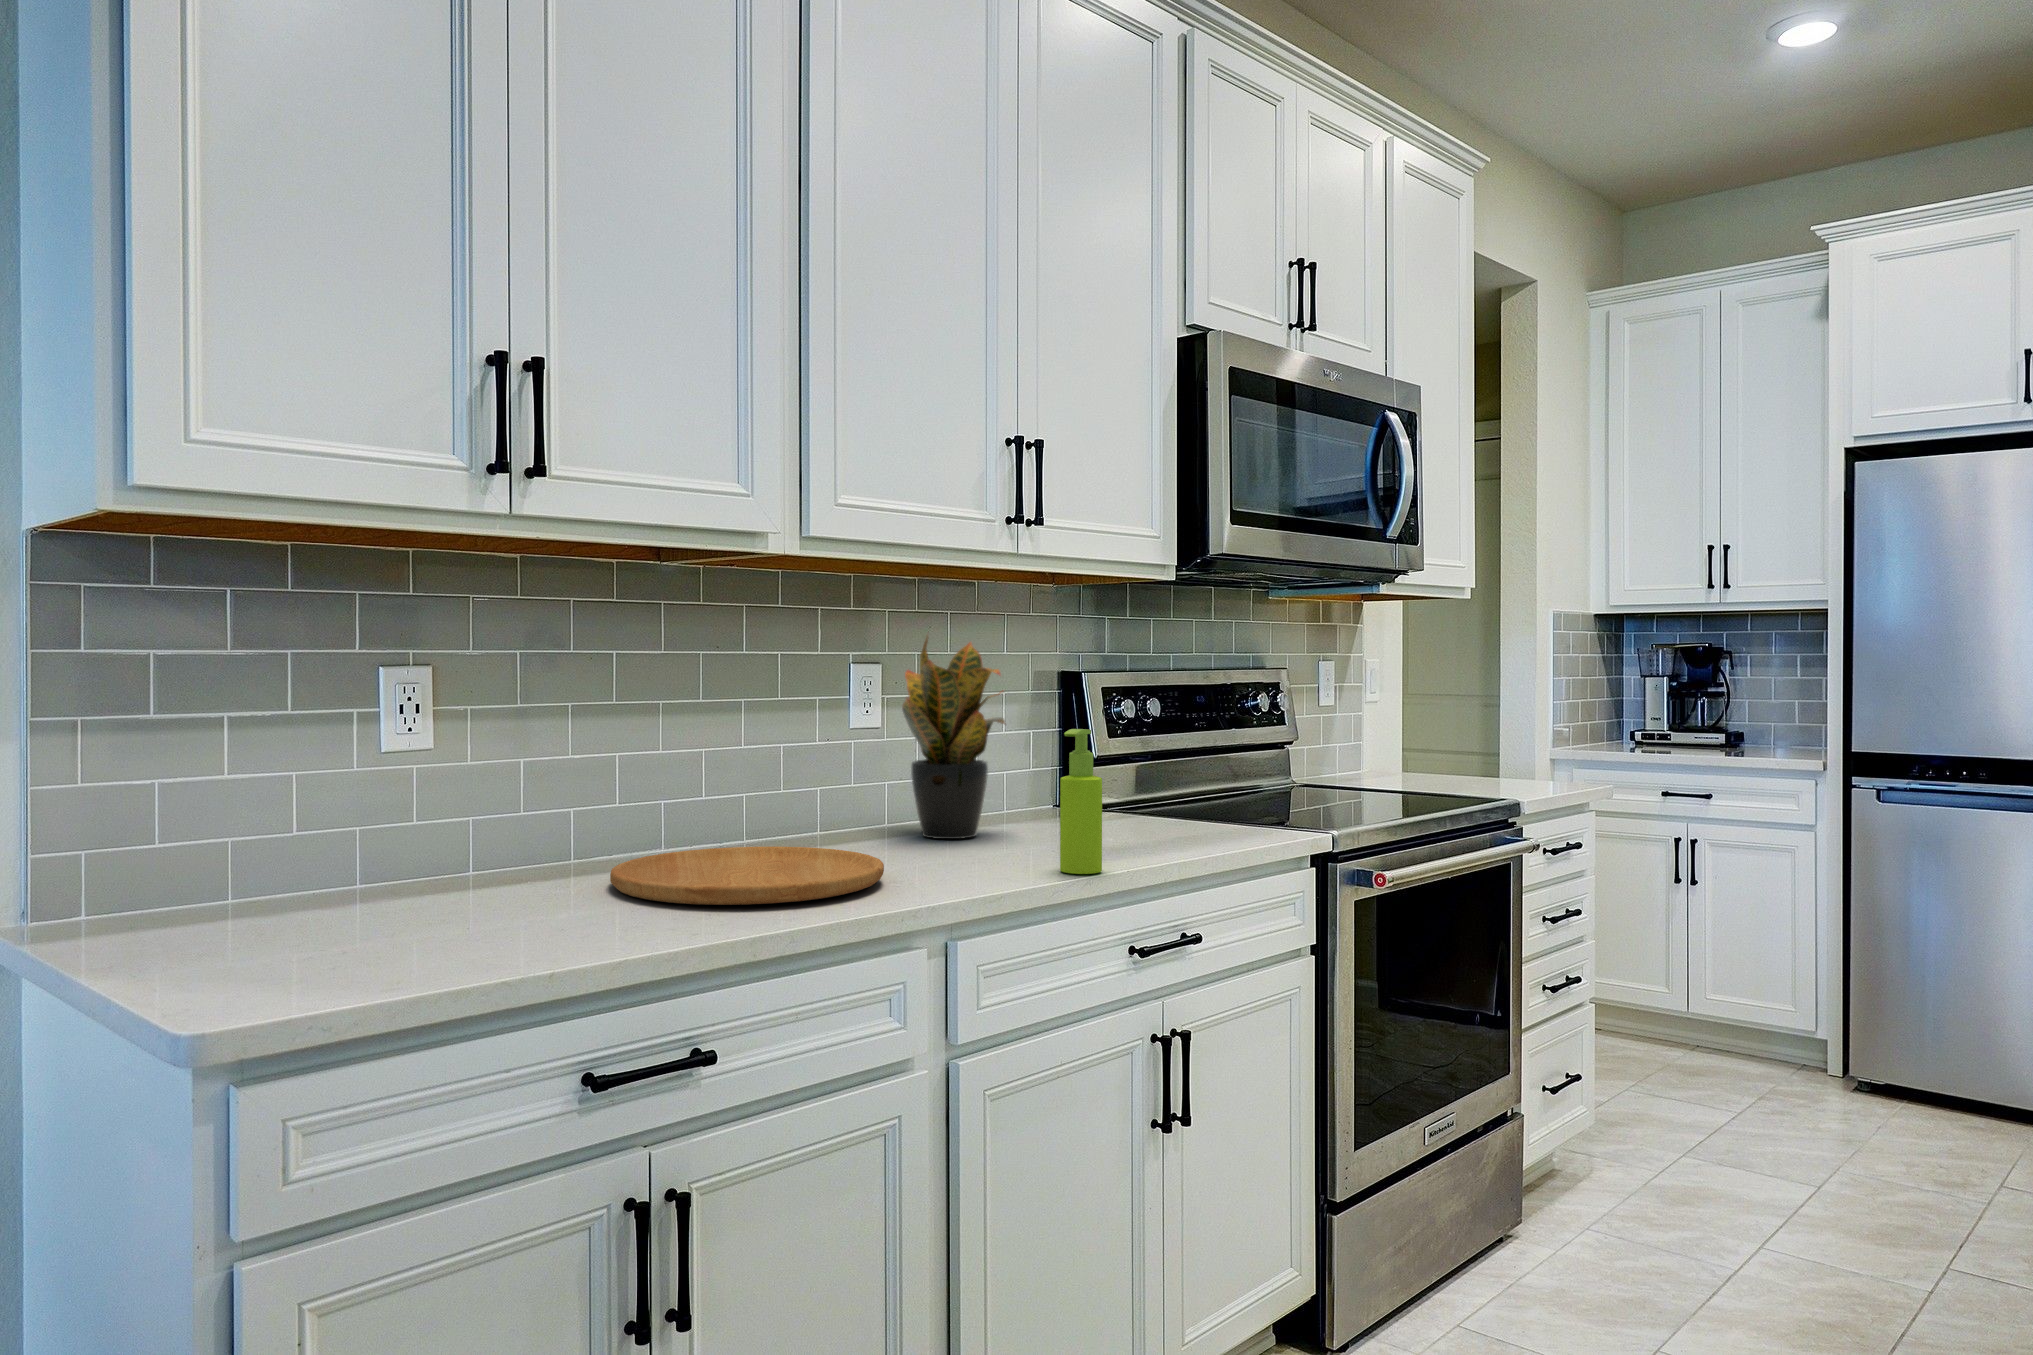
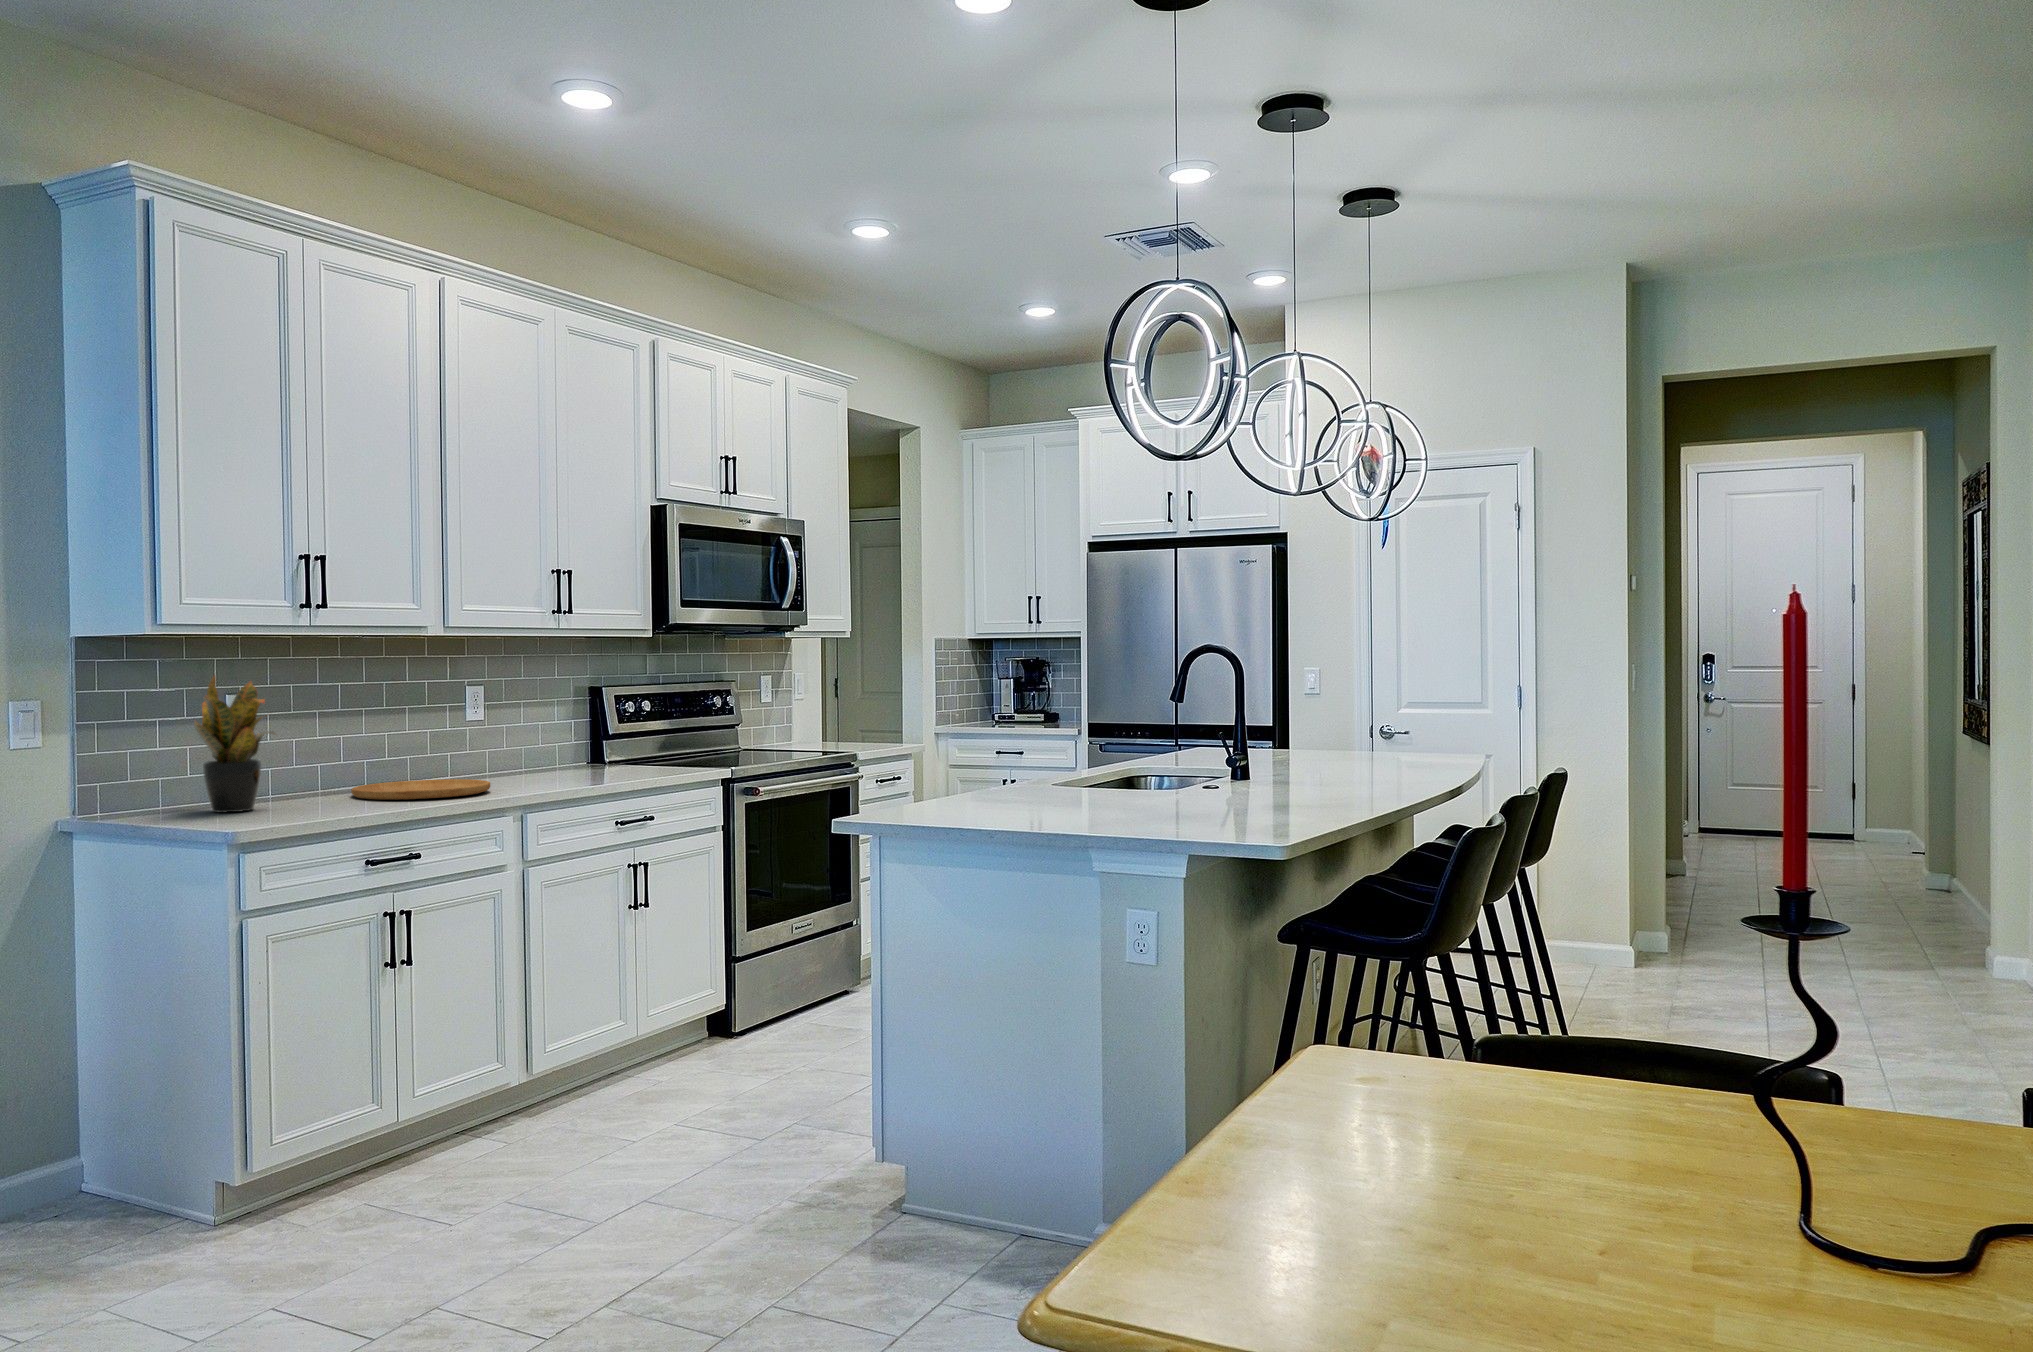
potted plant: present [902,637,1005,839] -> present [194,676,275,813]
soap dispenser: present [1060,729,1102,874] -> none [580,716,601,786]

